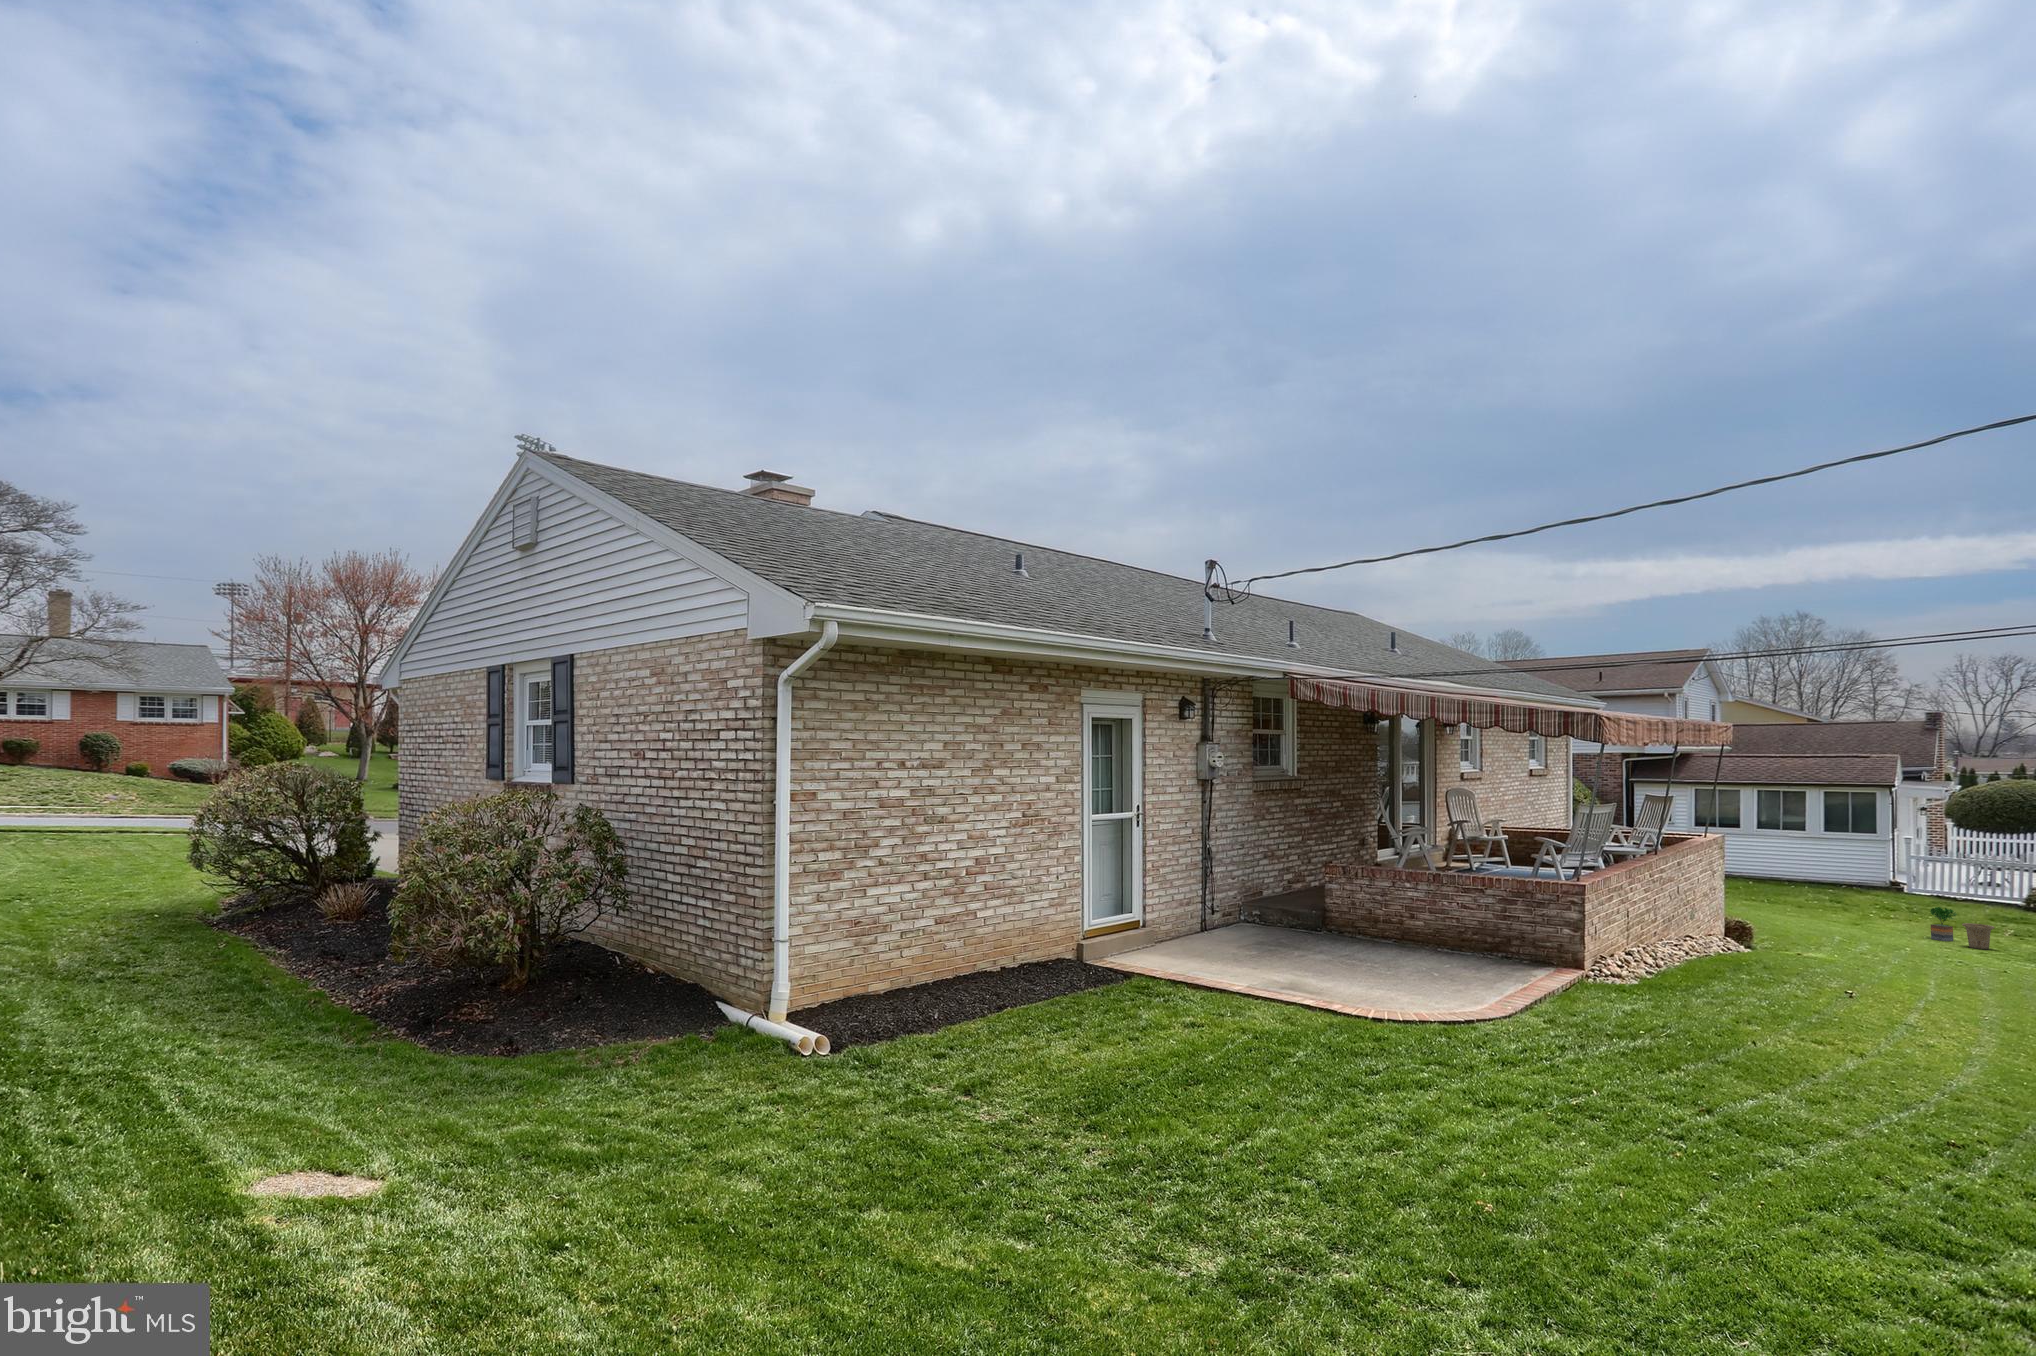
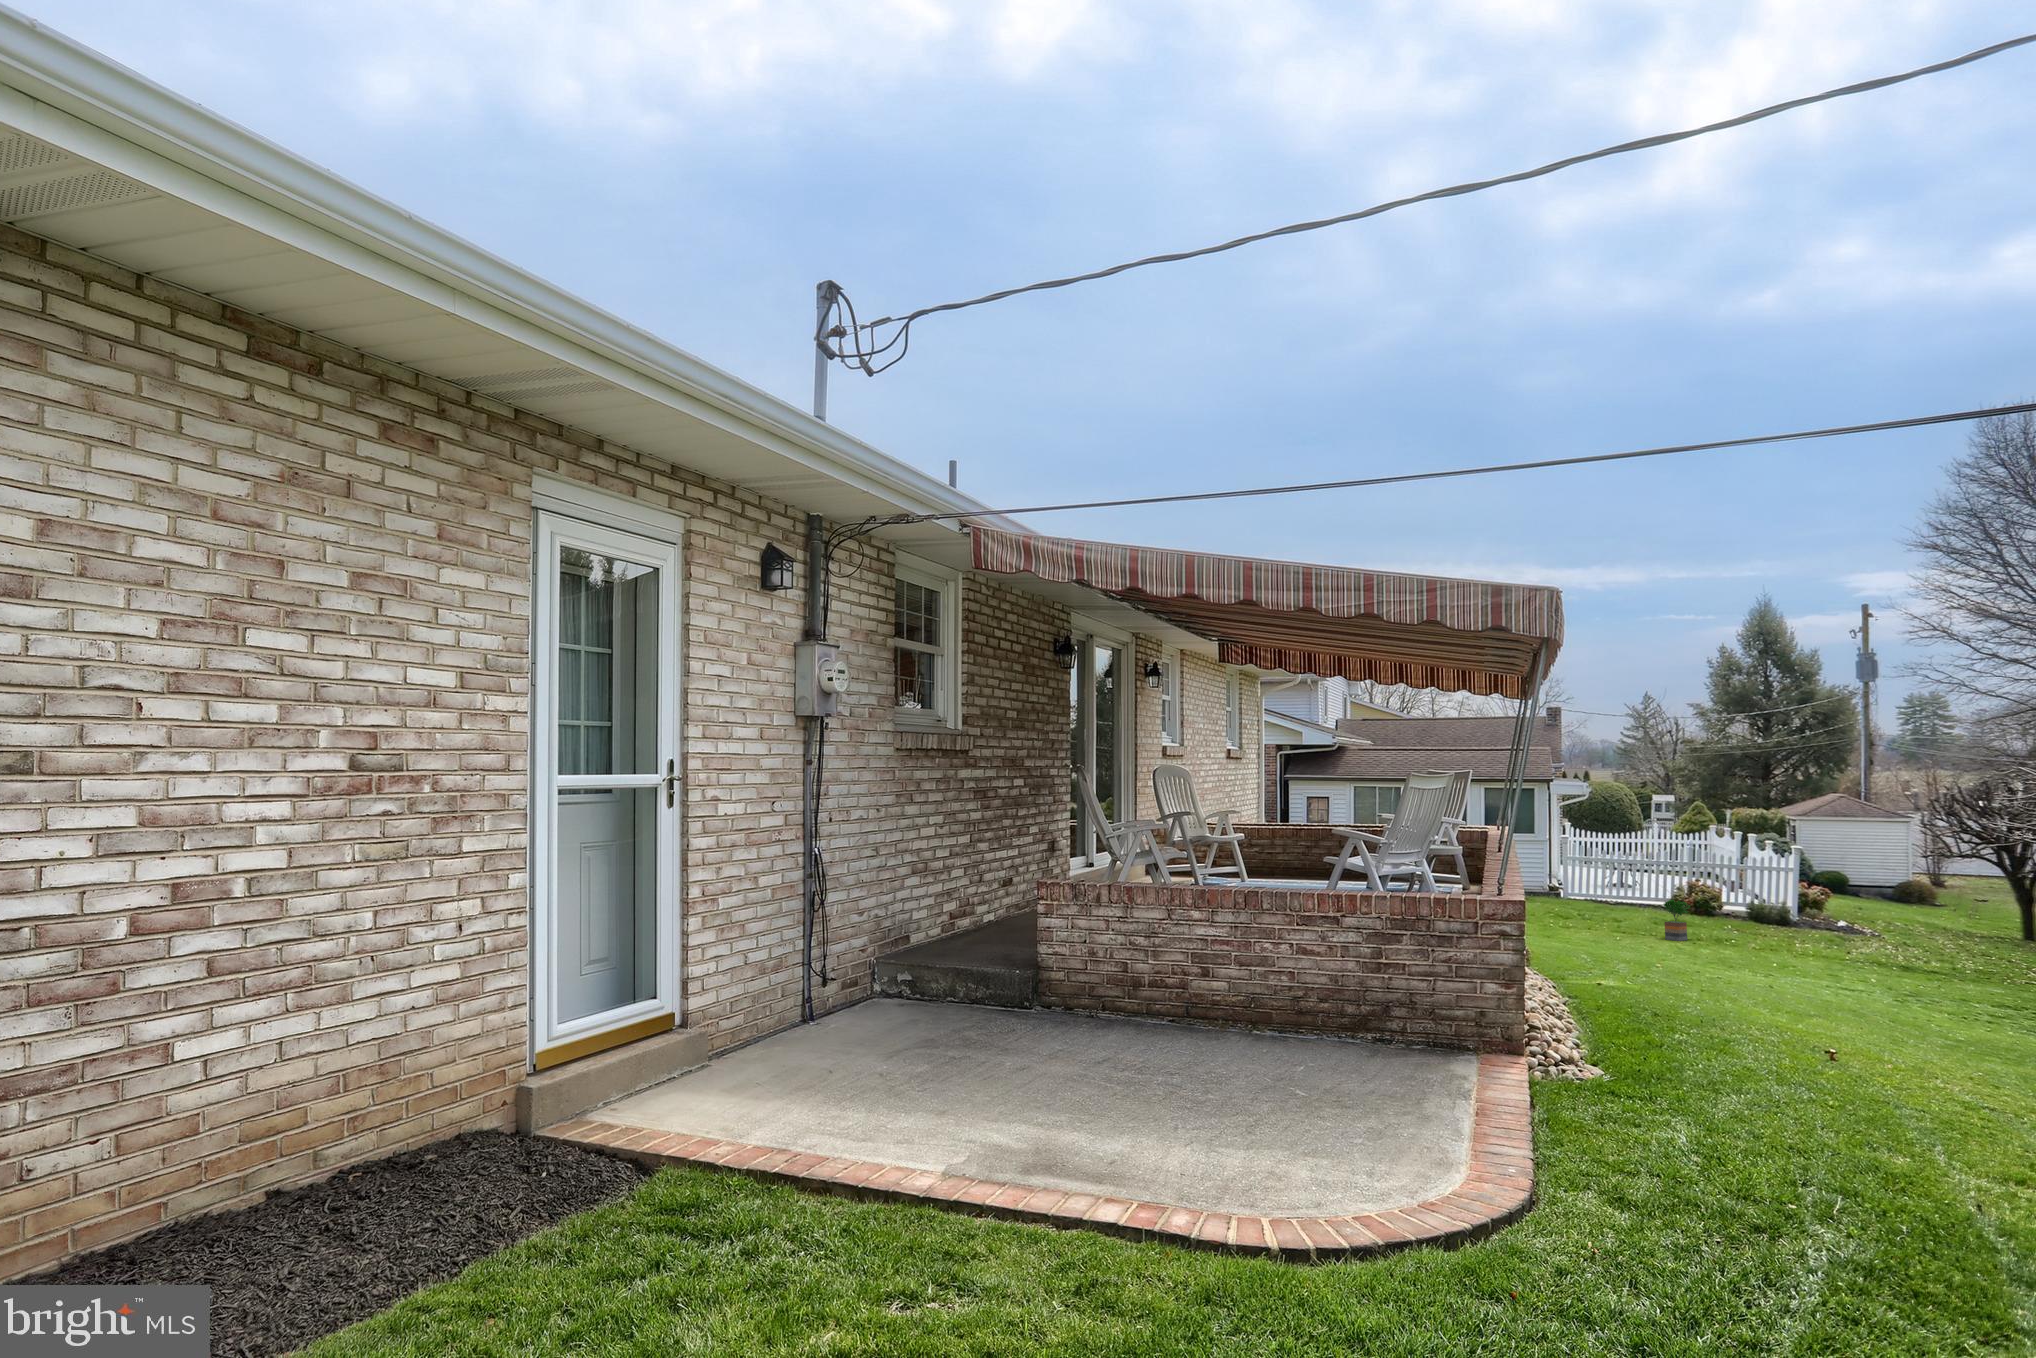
basket: present [1962,923,1995,950] -> none [1703,917,1736,947]

